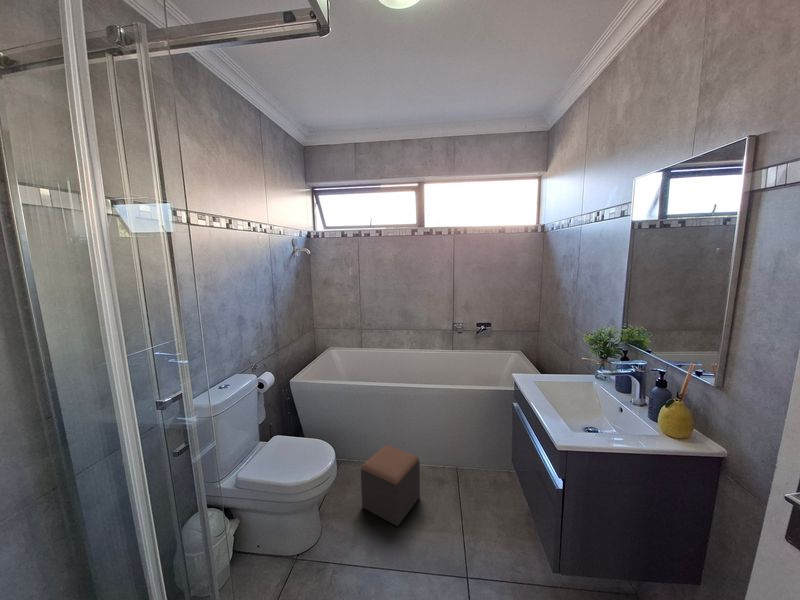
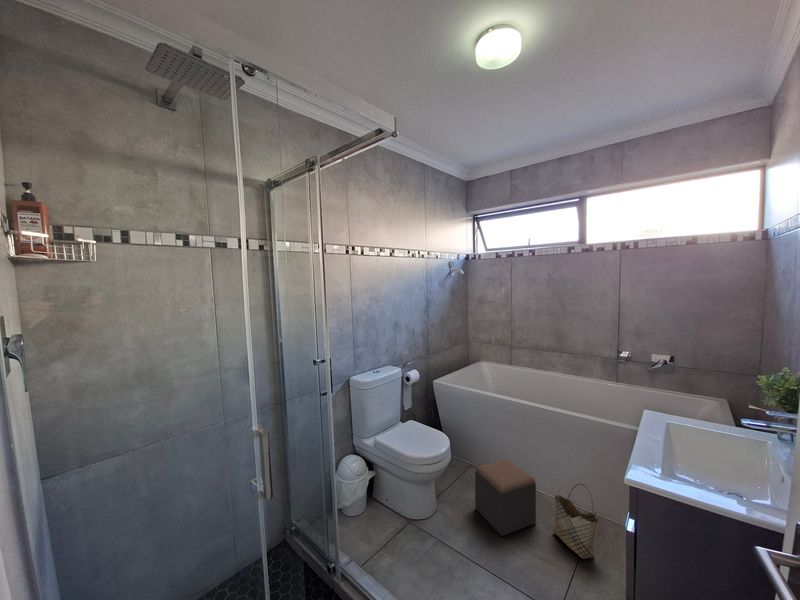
woven basket: none [436,448,475,513] -> present [553,484,598,559]

